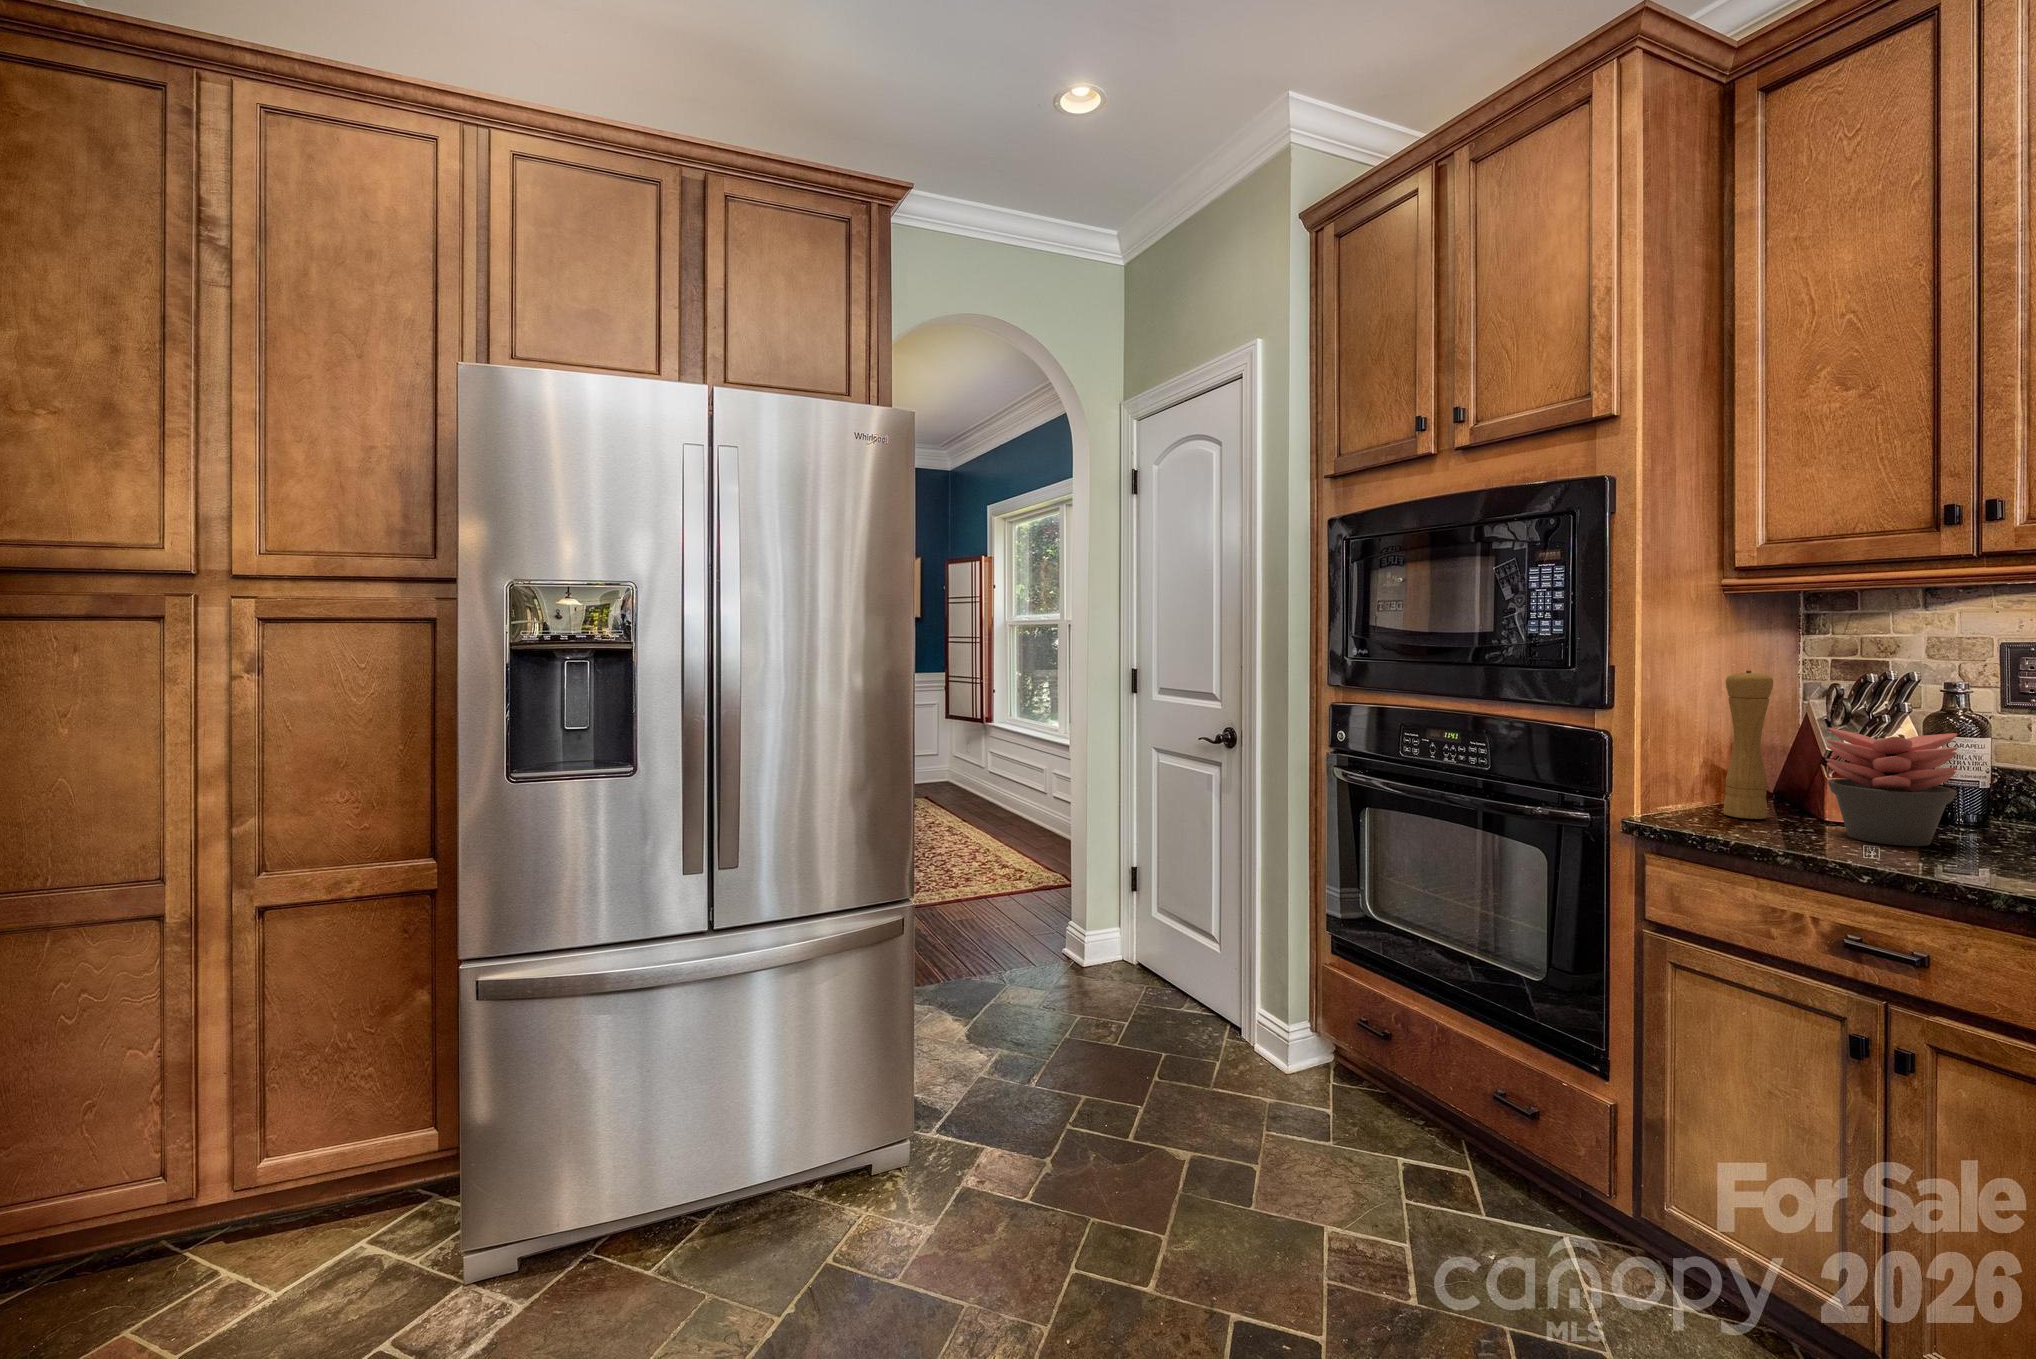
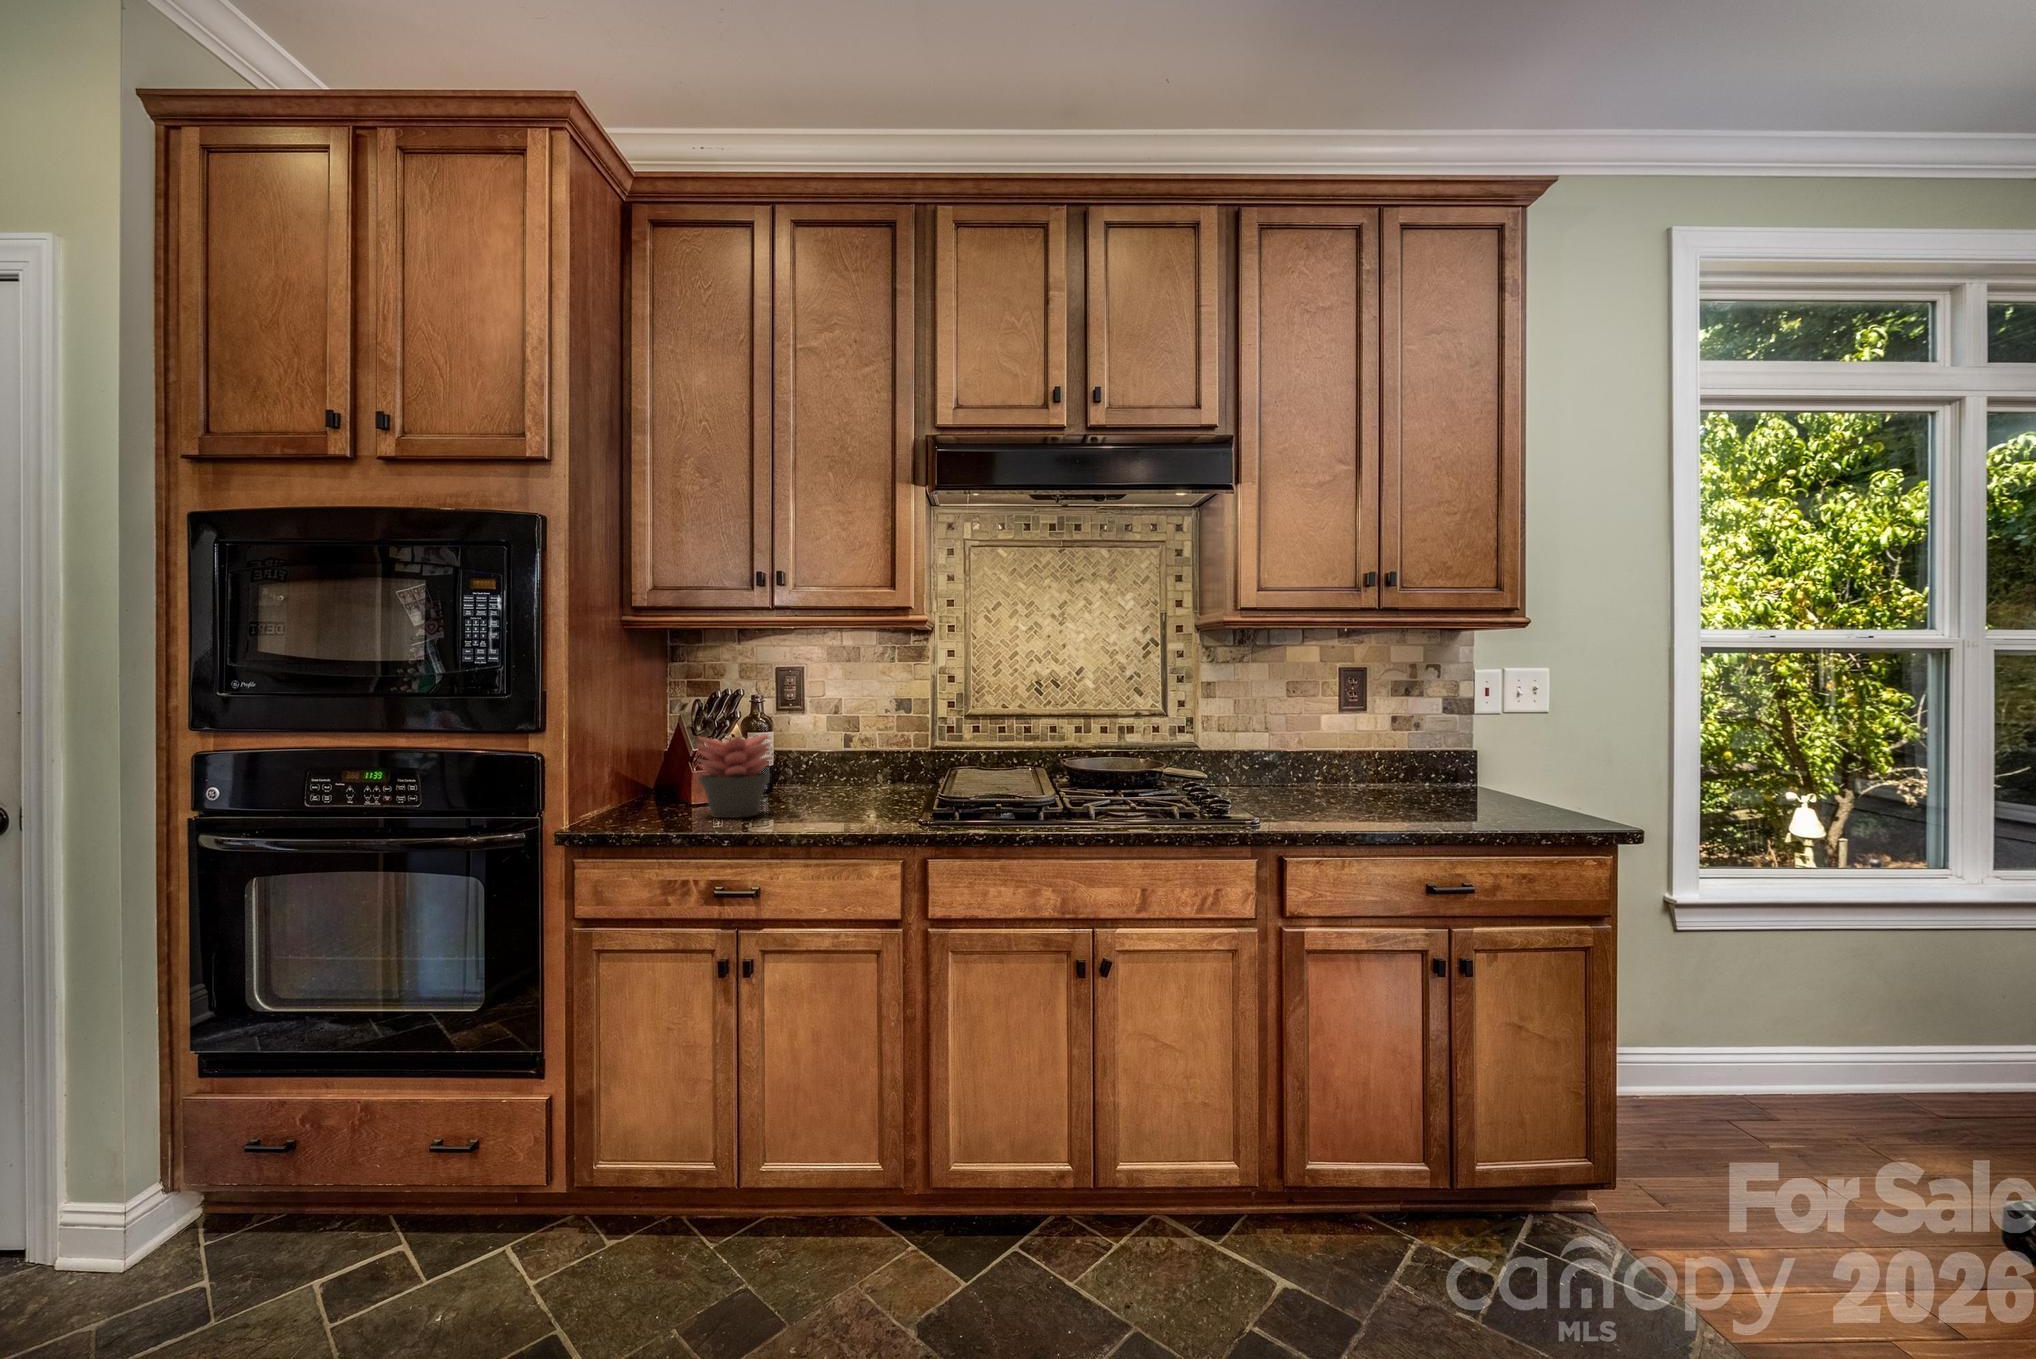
pepper mill: present [1723,671,1773,819] -> none [627,695,660,816]

